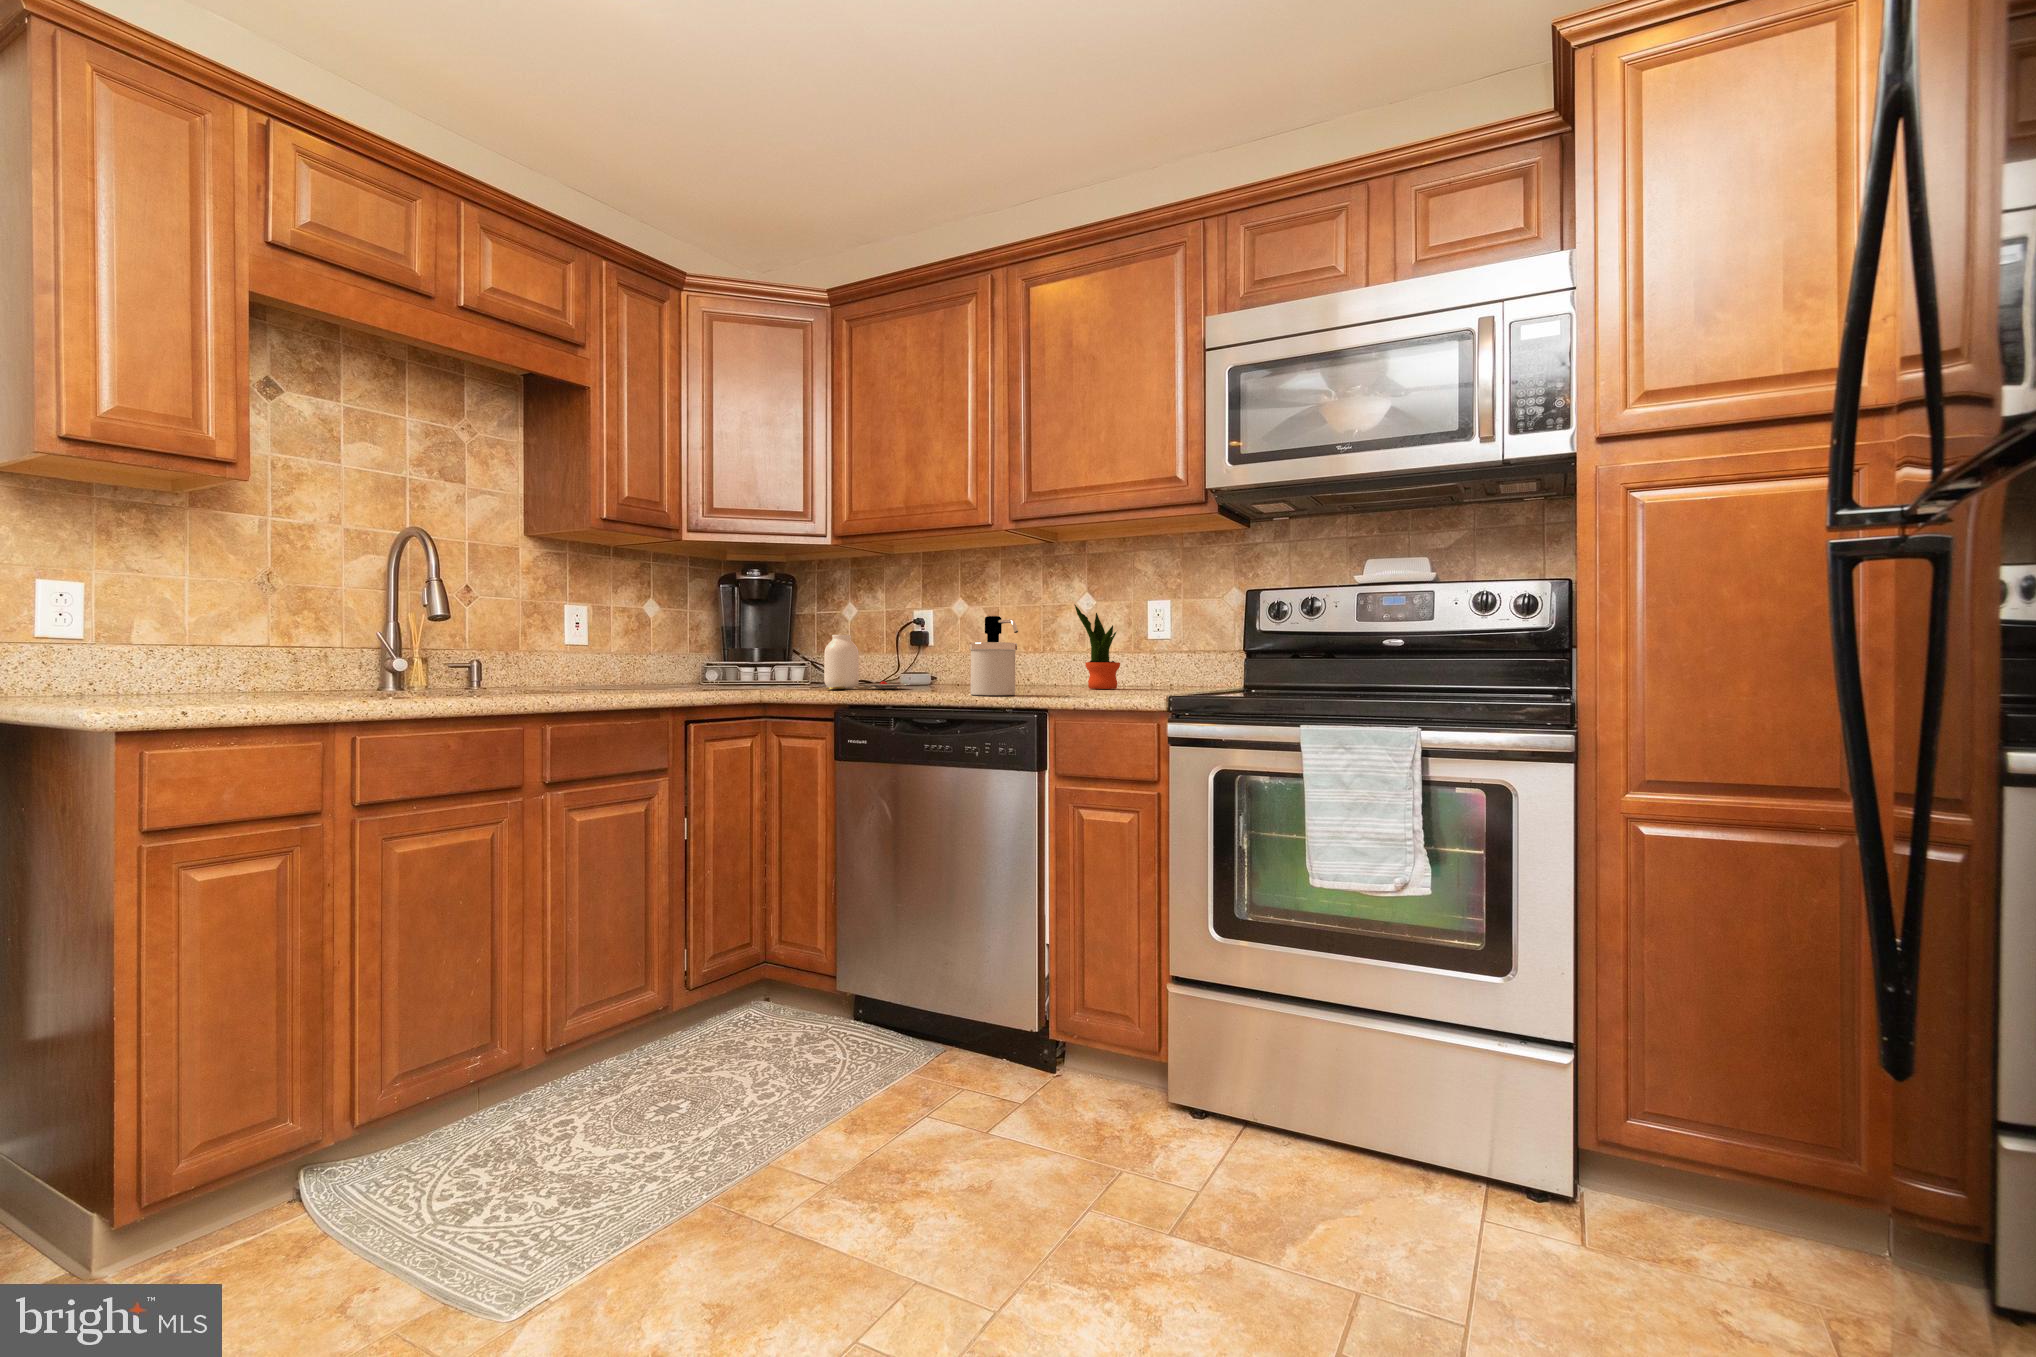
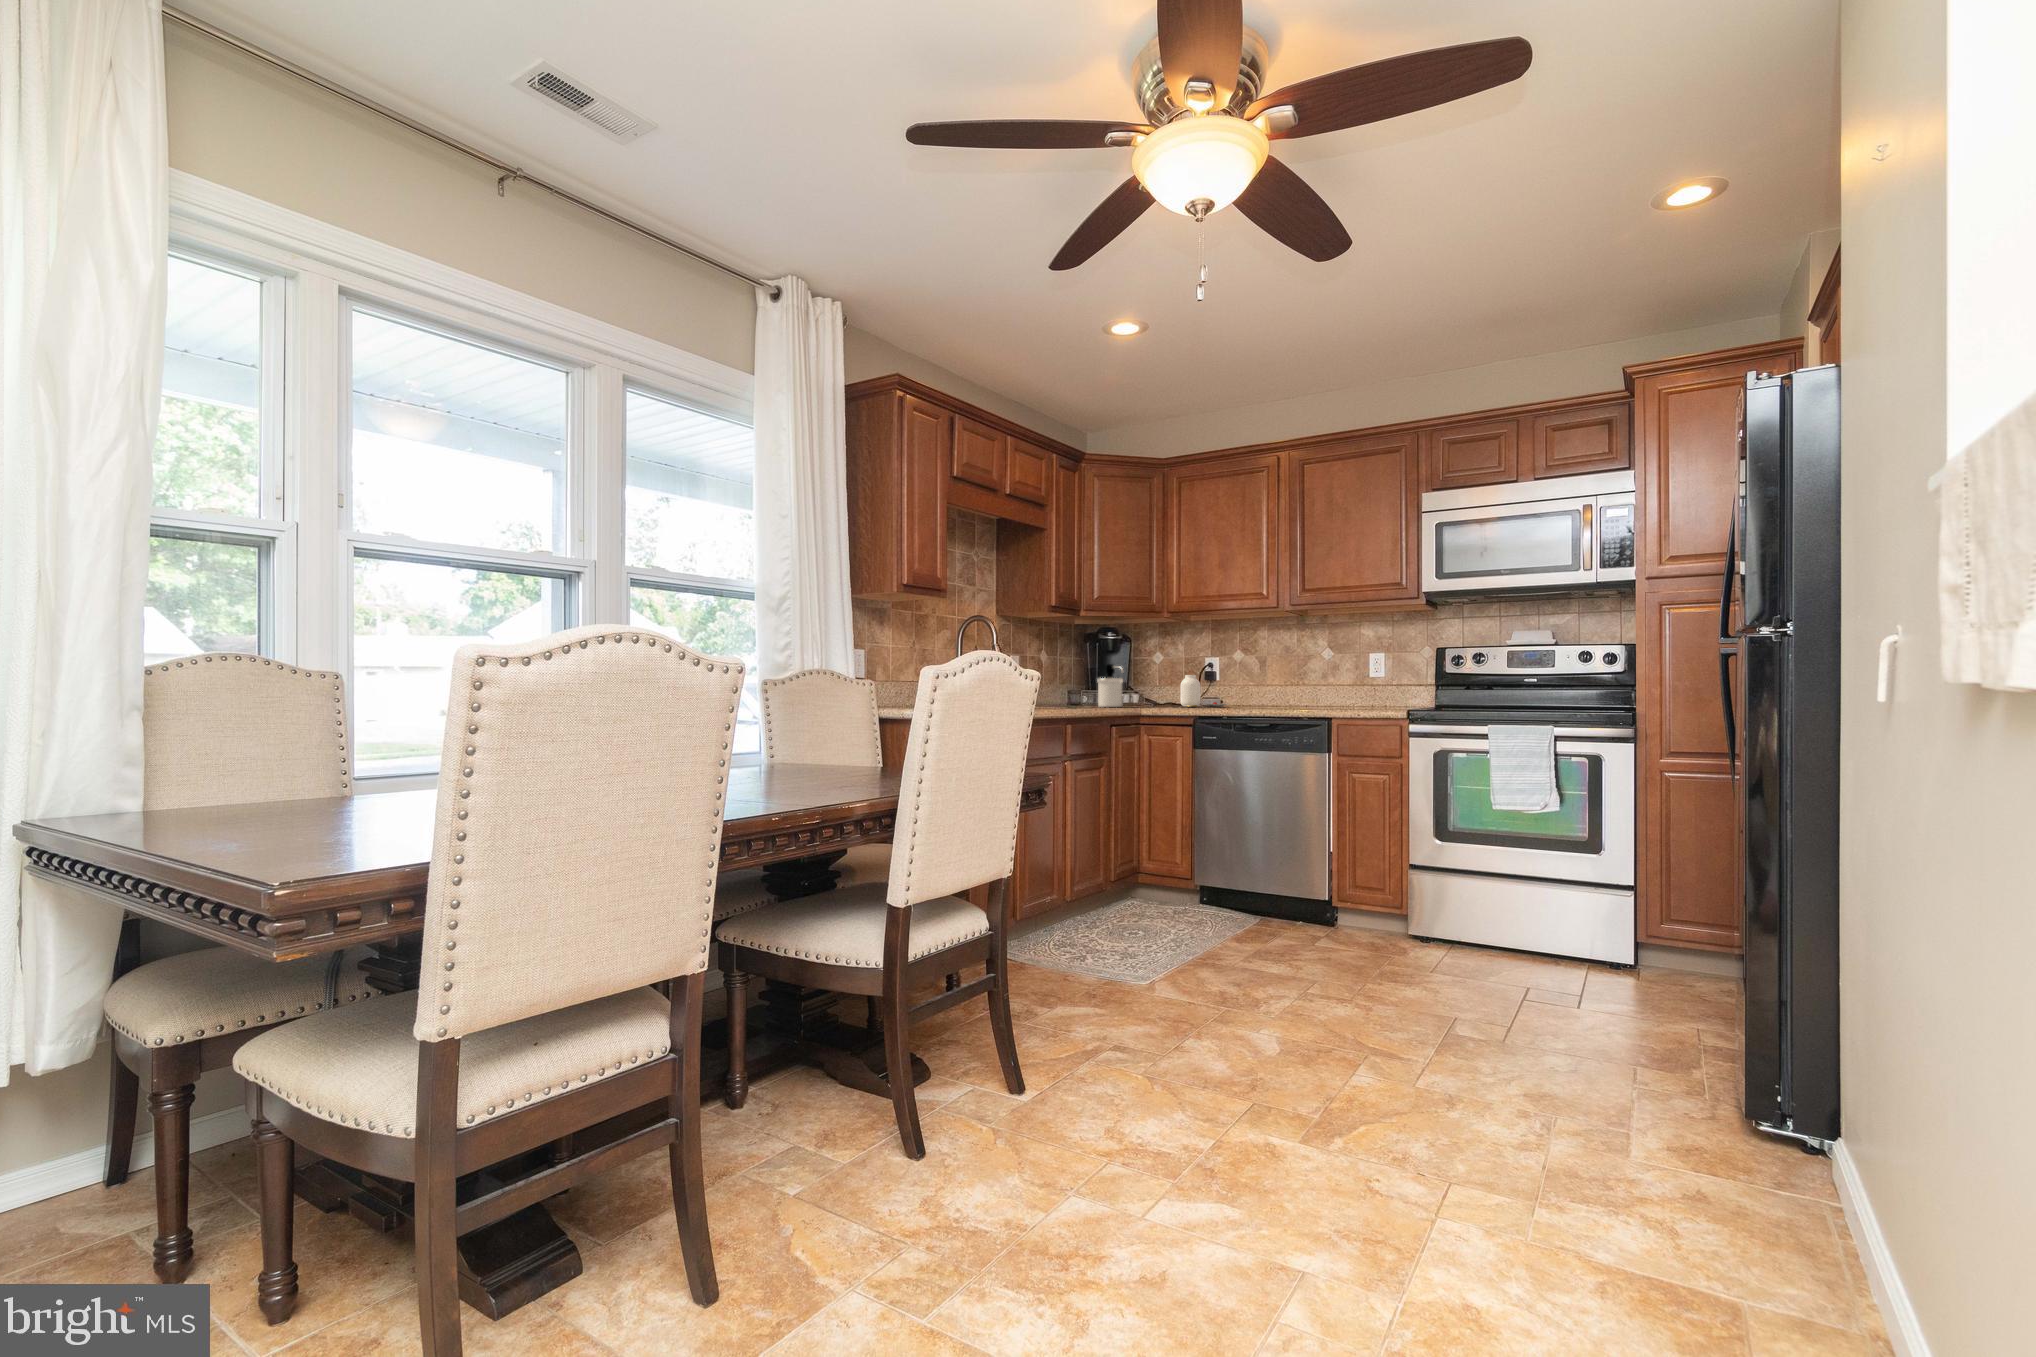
potted plant: present [1075,605,1120,689] -> none [1327,655,1355,707]
soap dispenser: present [969,616,1018,695] -> present [1097,664,1123,707]

